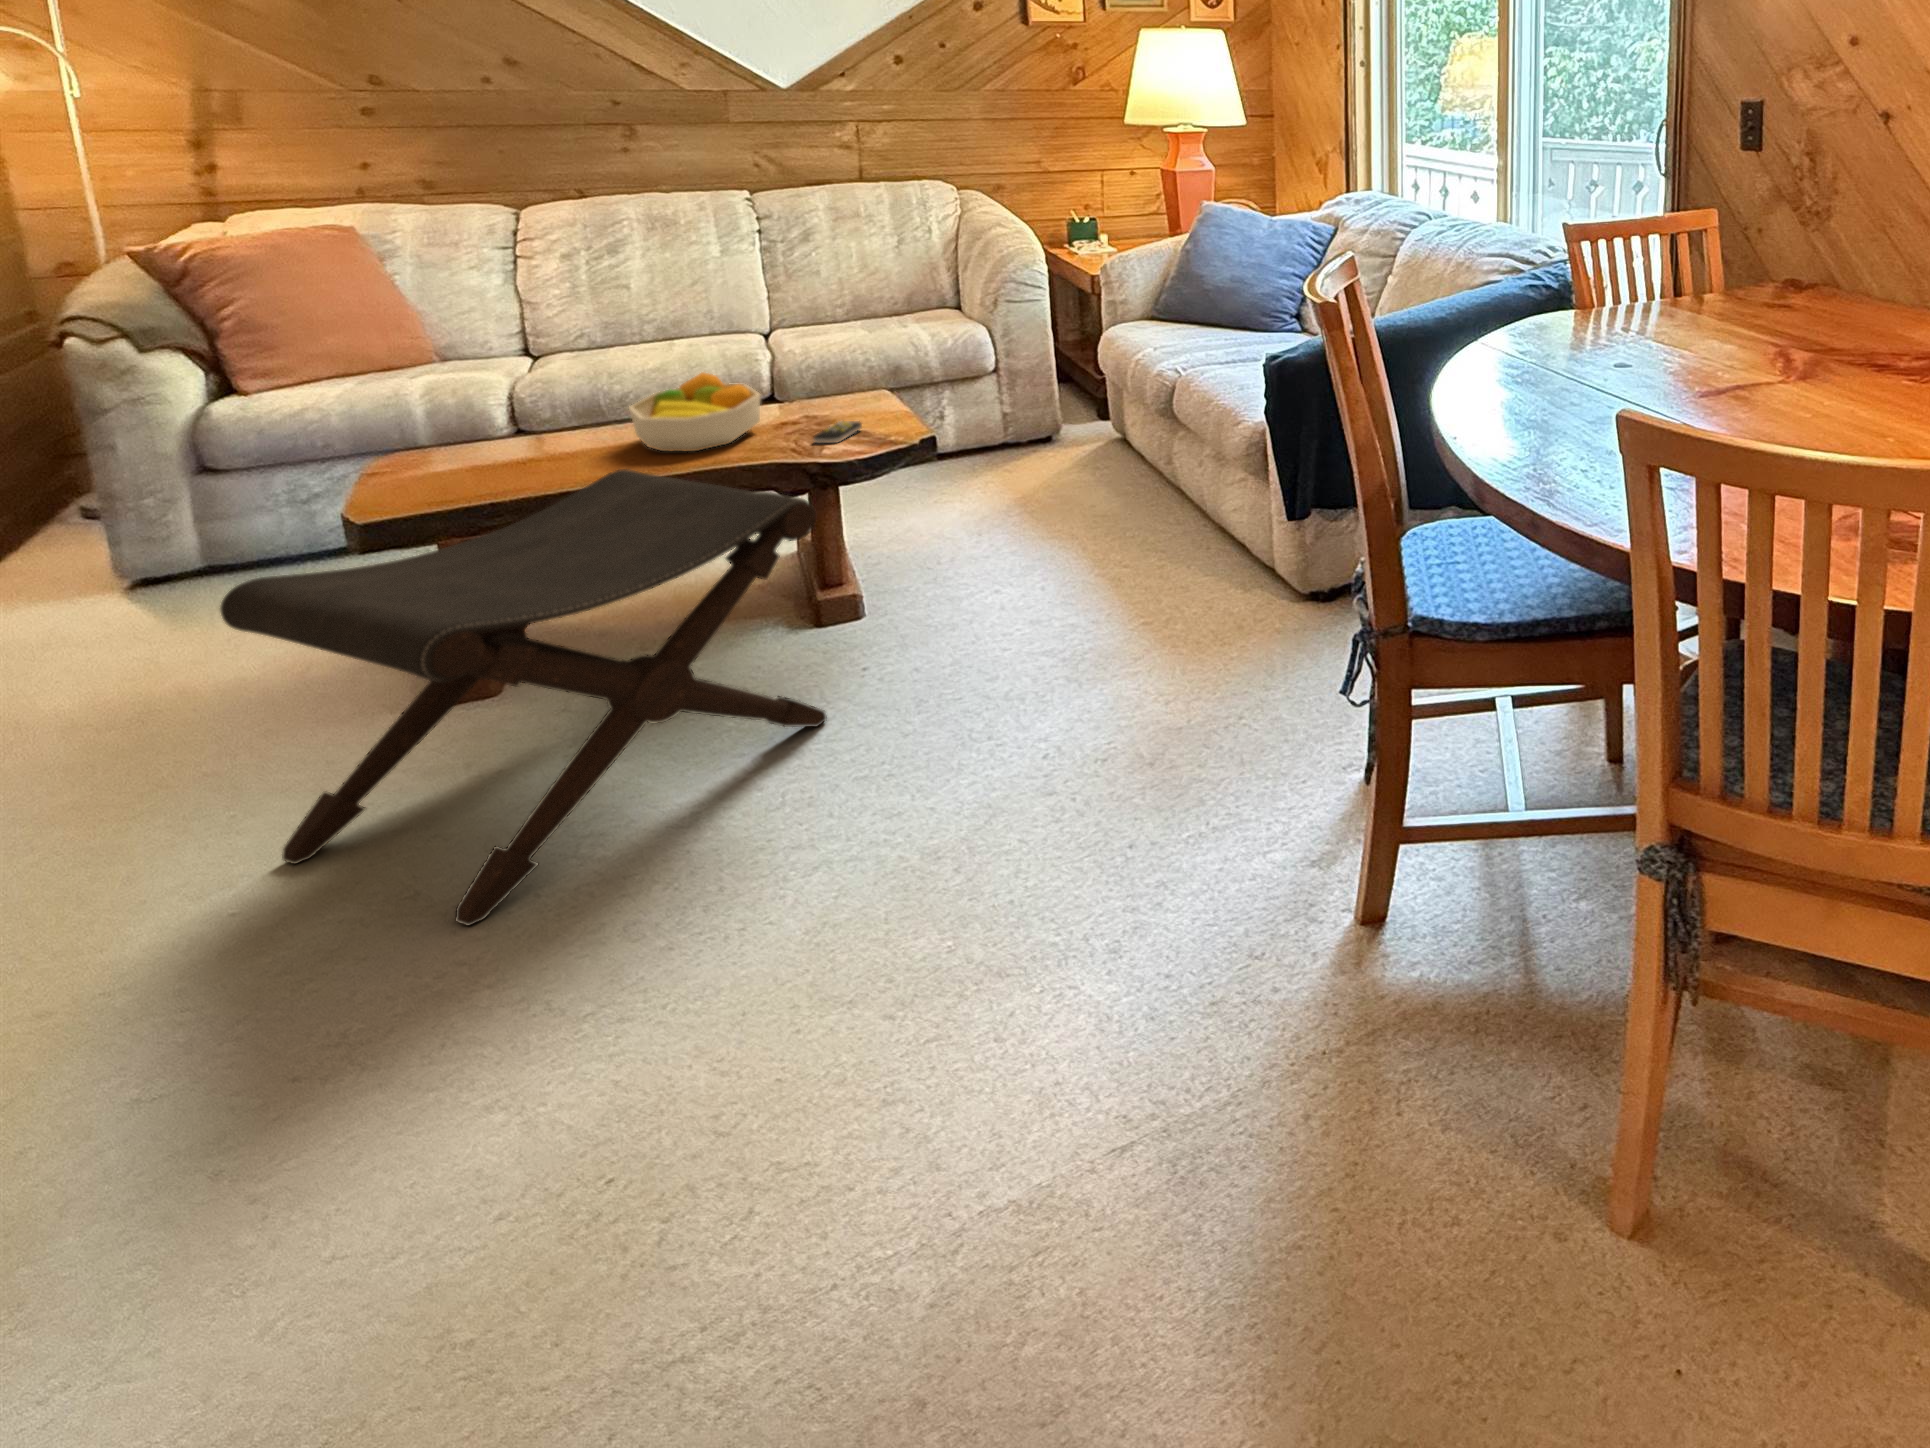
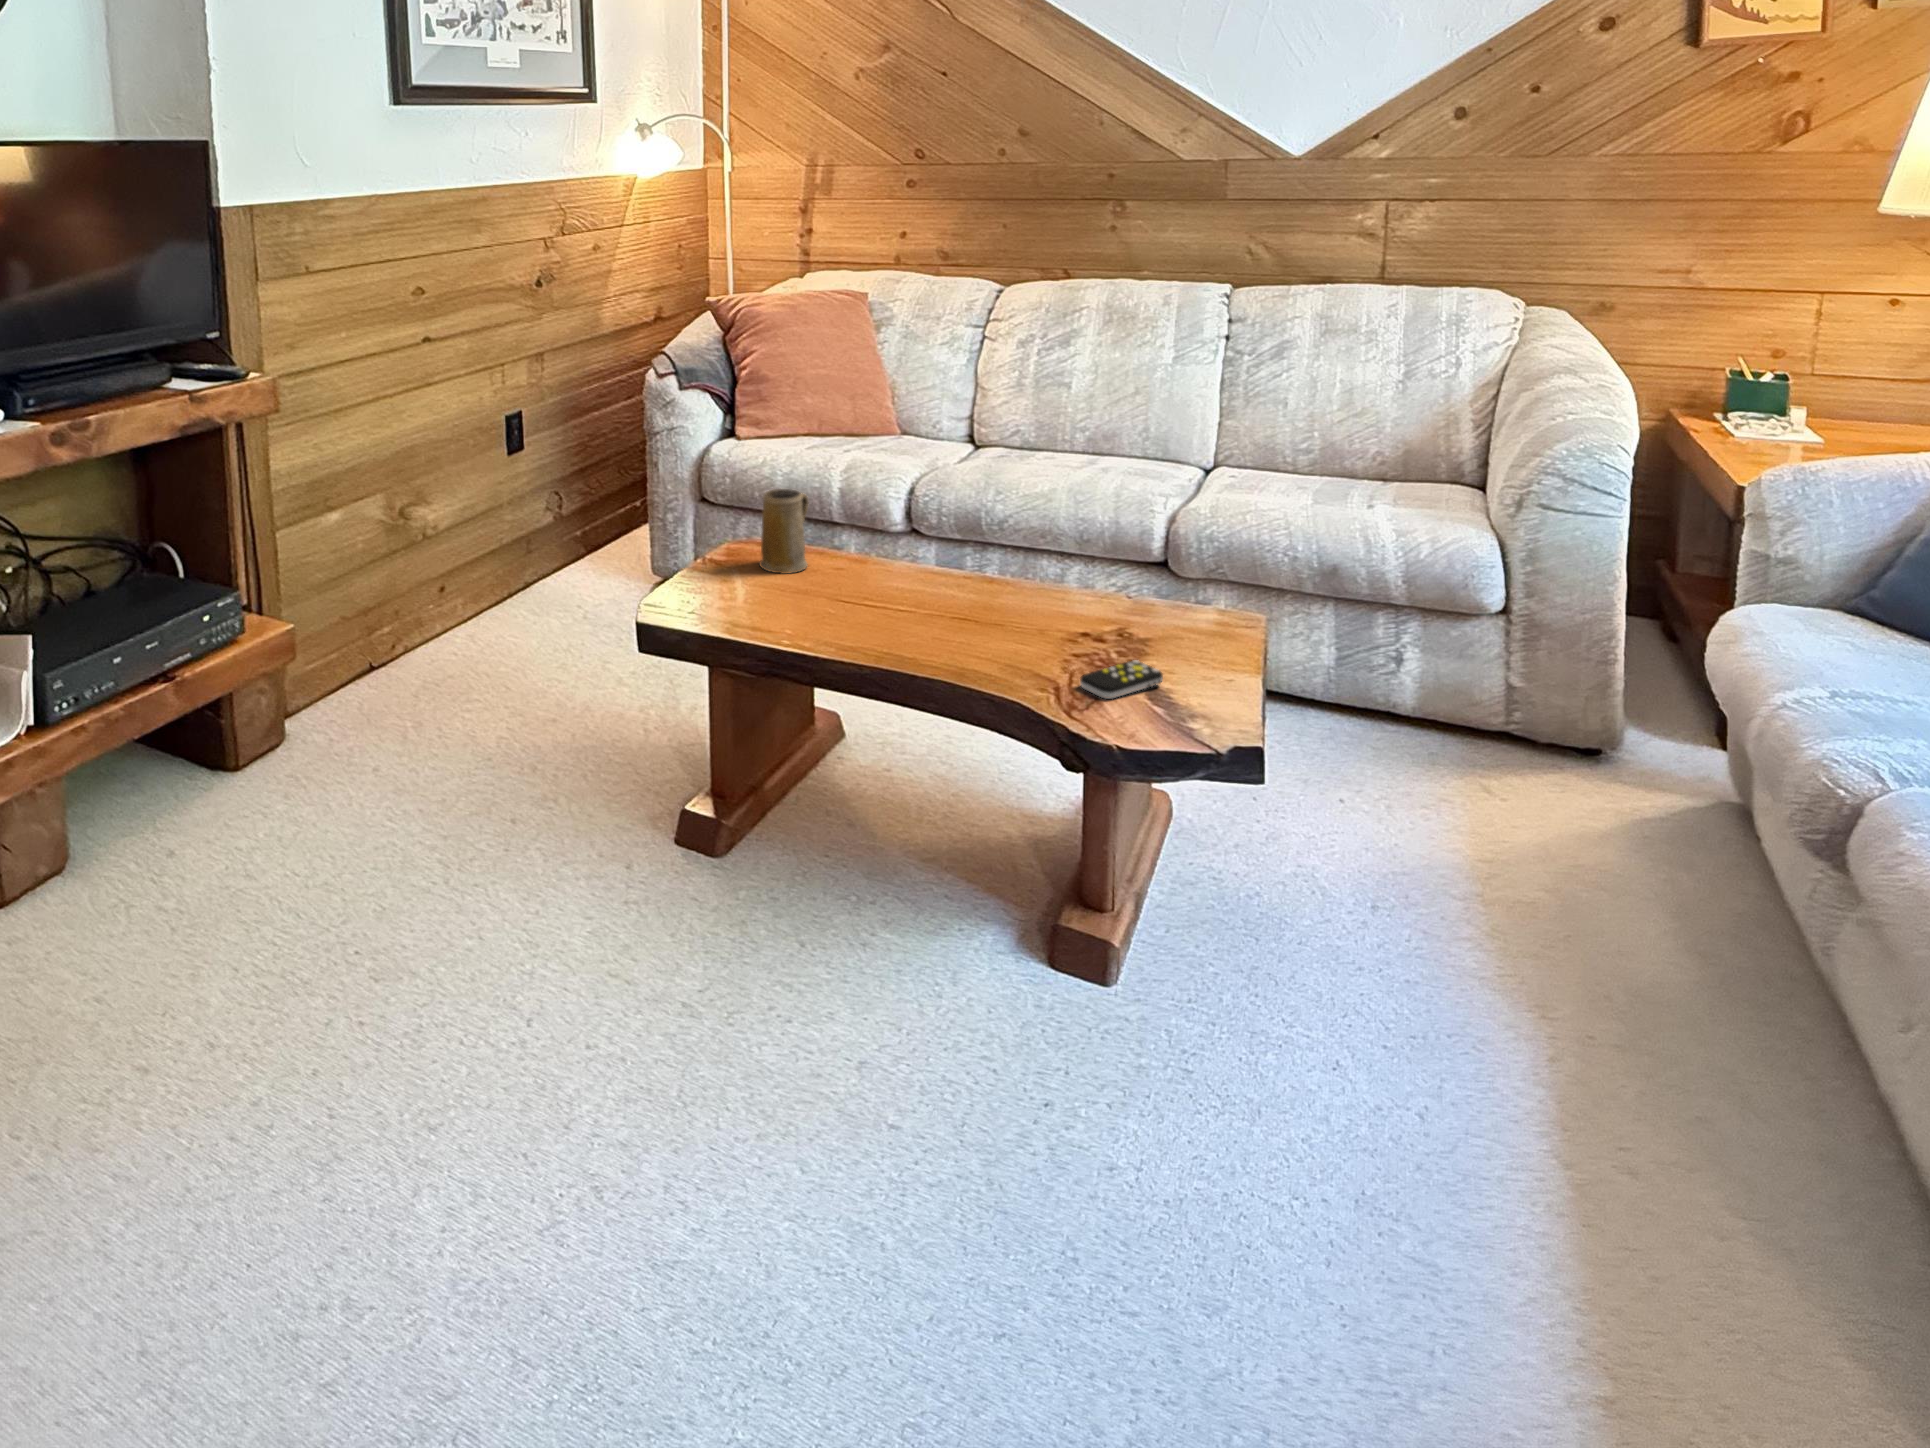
fruit bowl: present [629,373,761,451] -> none [902,529,1057,643]
mug: none [433,391,495,466] -> present [759,489,808,574]
footstool: present [220,469,827,926] -> none [354,653,927,1237]

